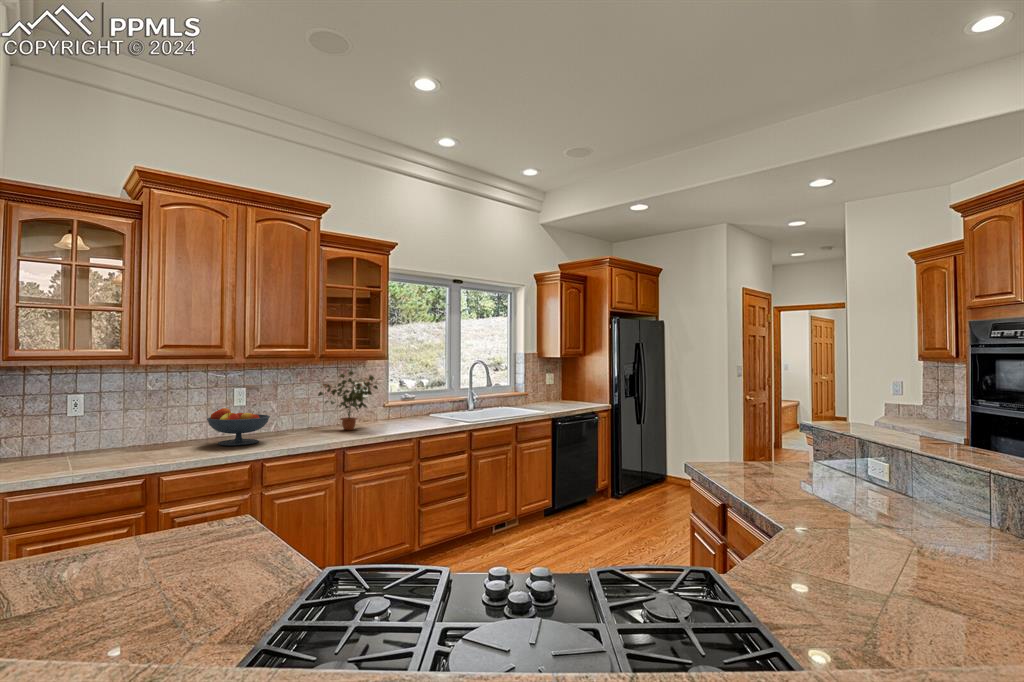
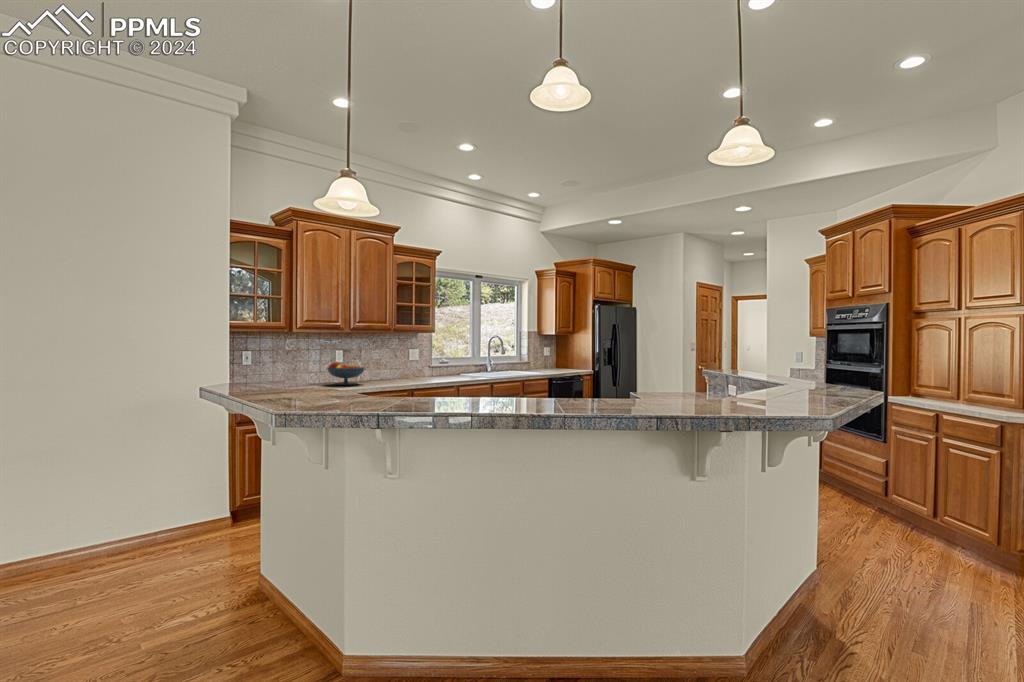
potted plant: present [318,371,378,430] -> none [389,340,431,380]

